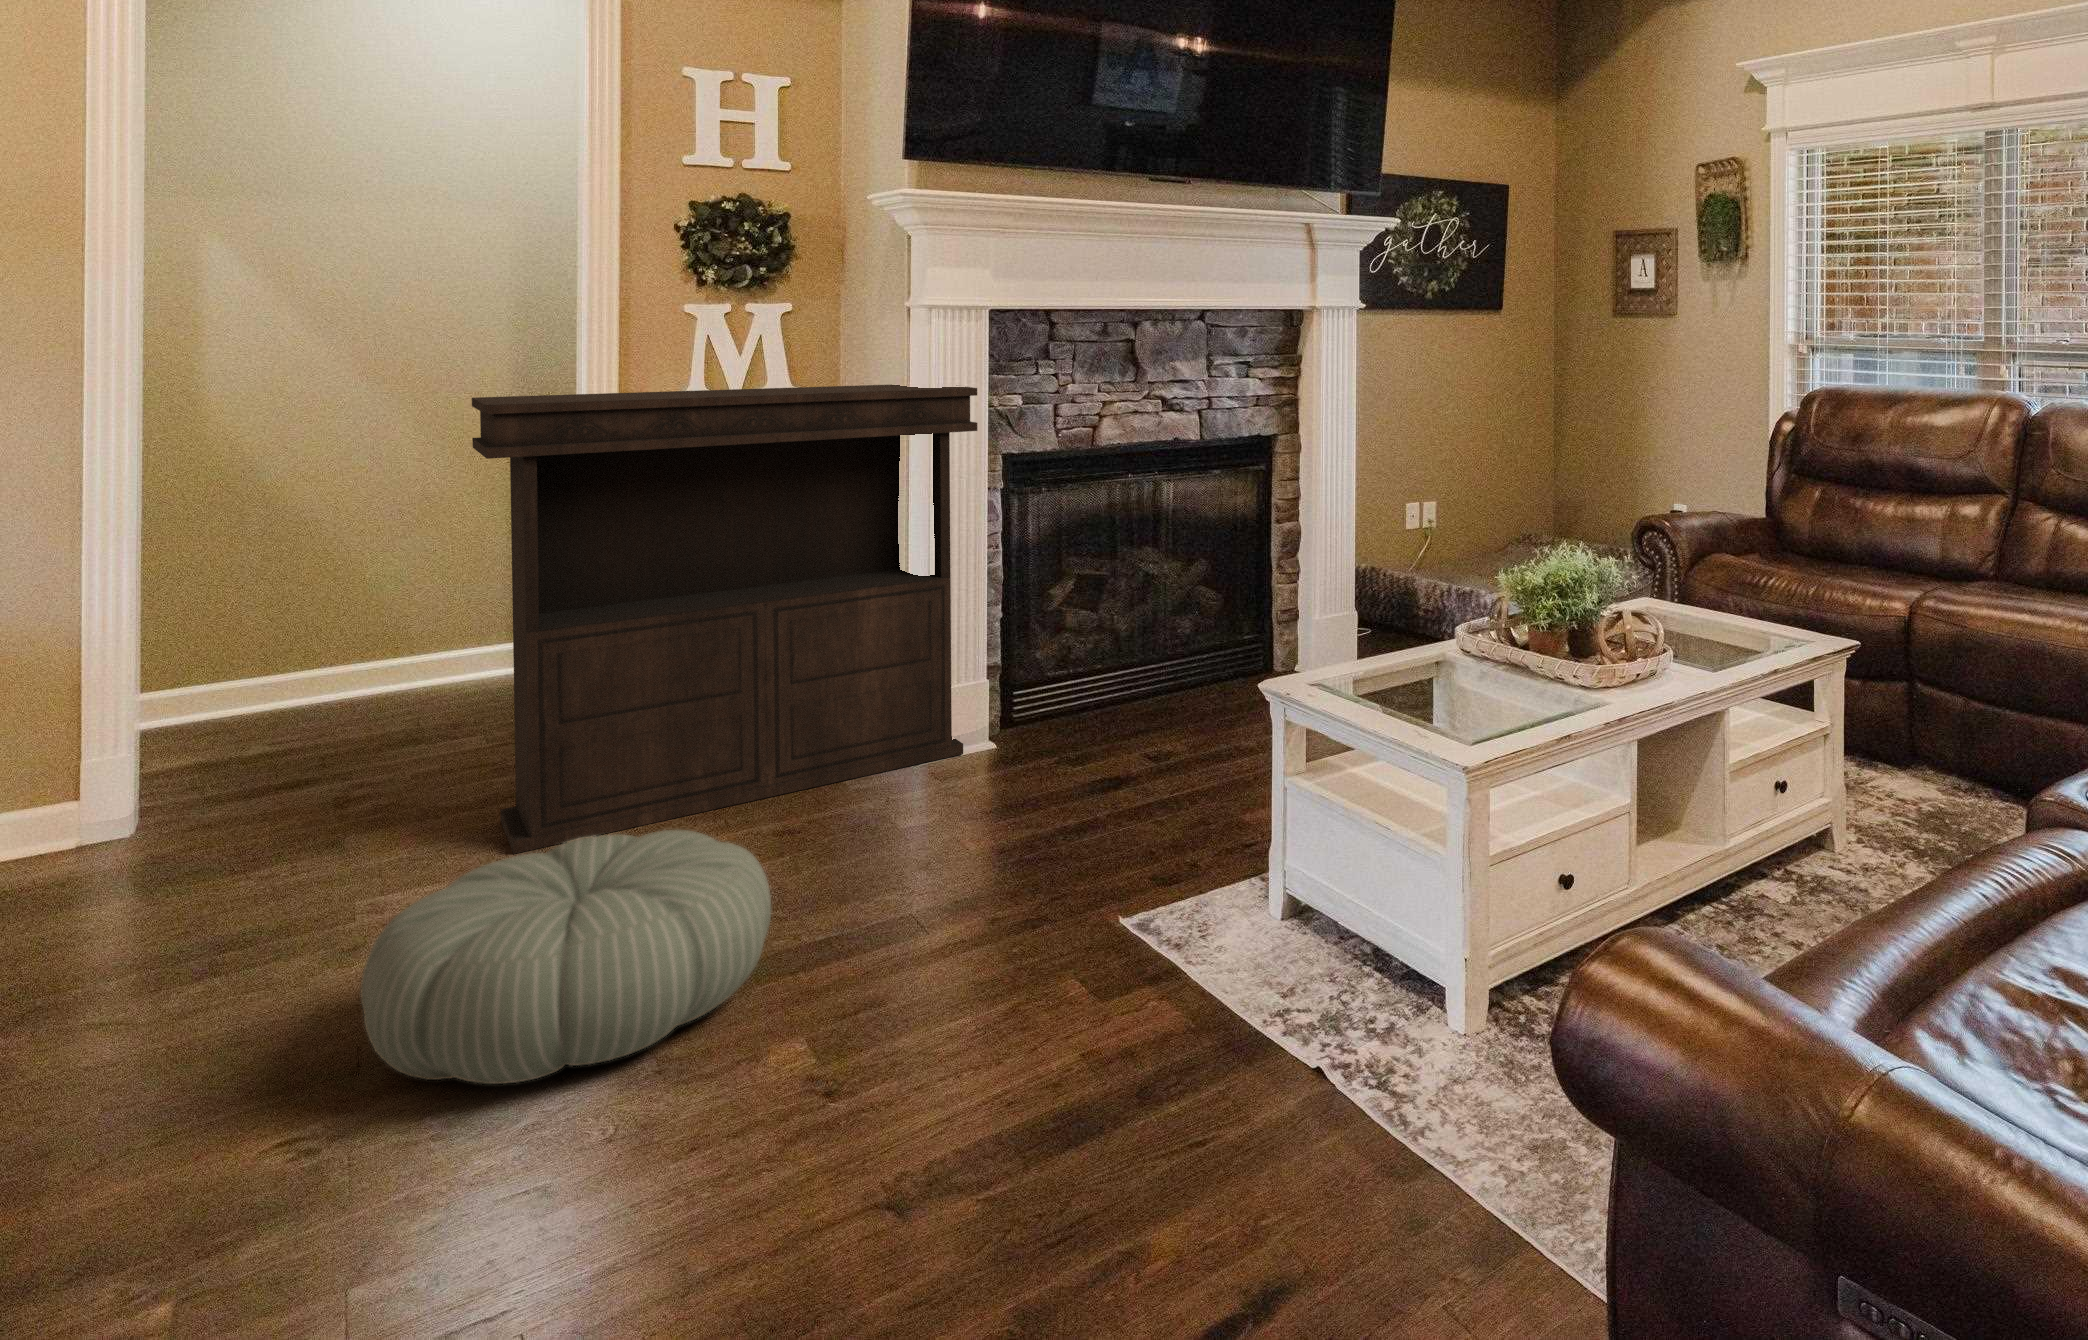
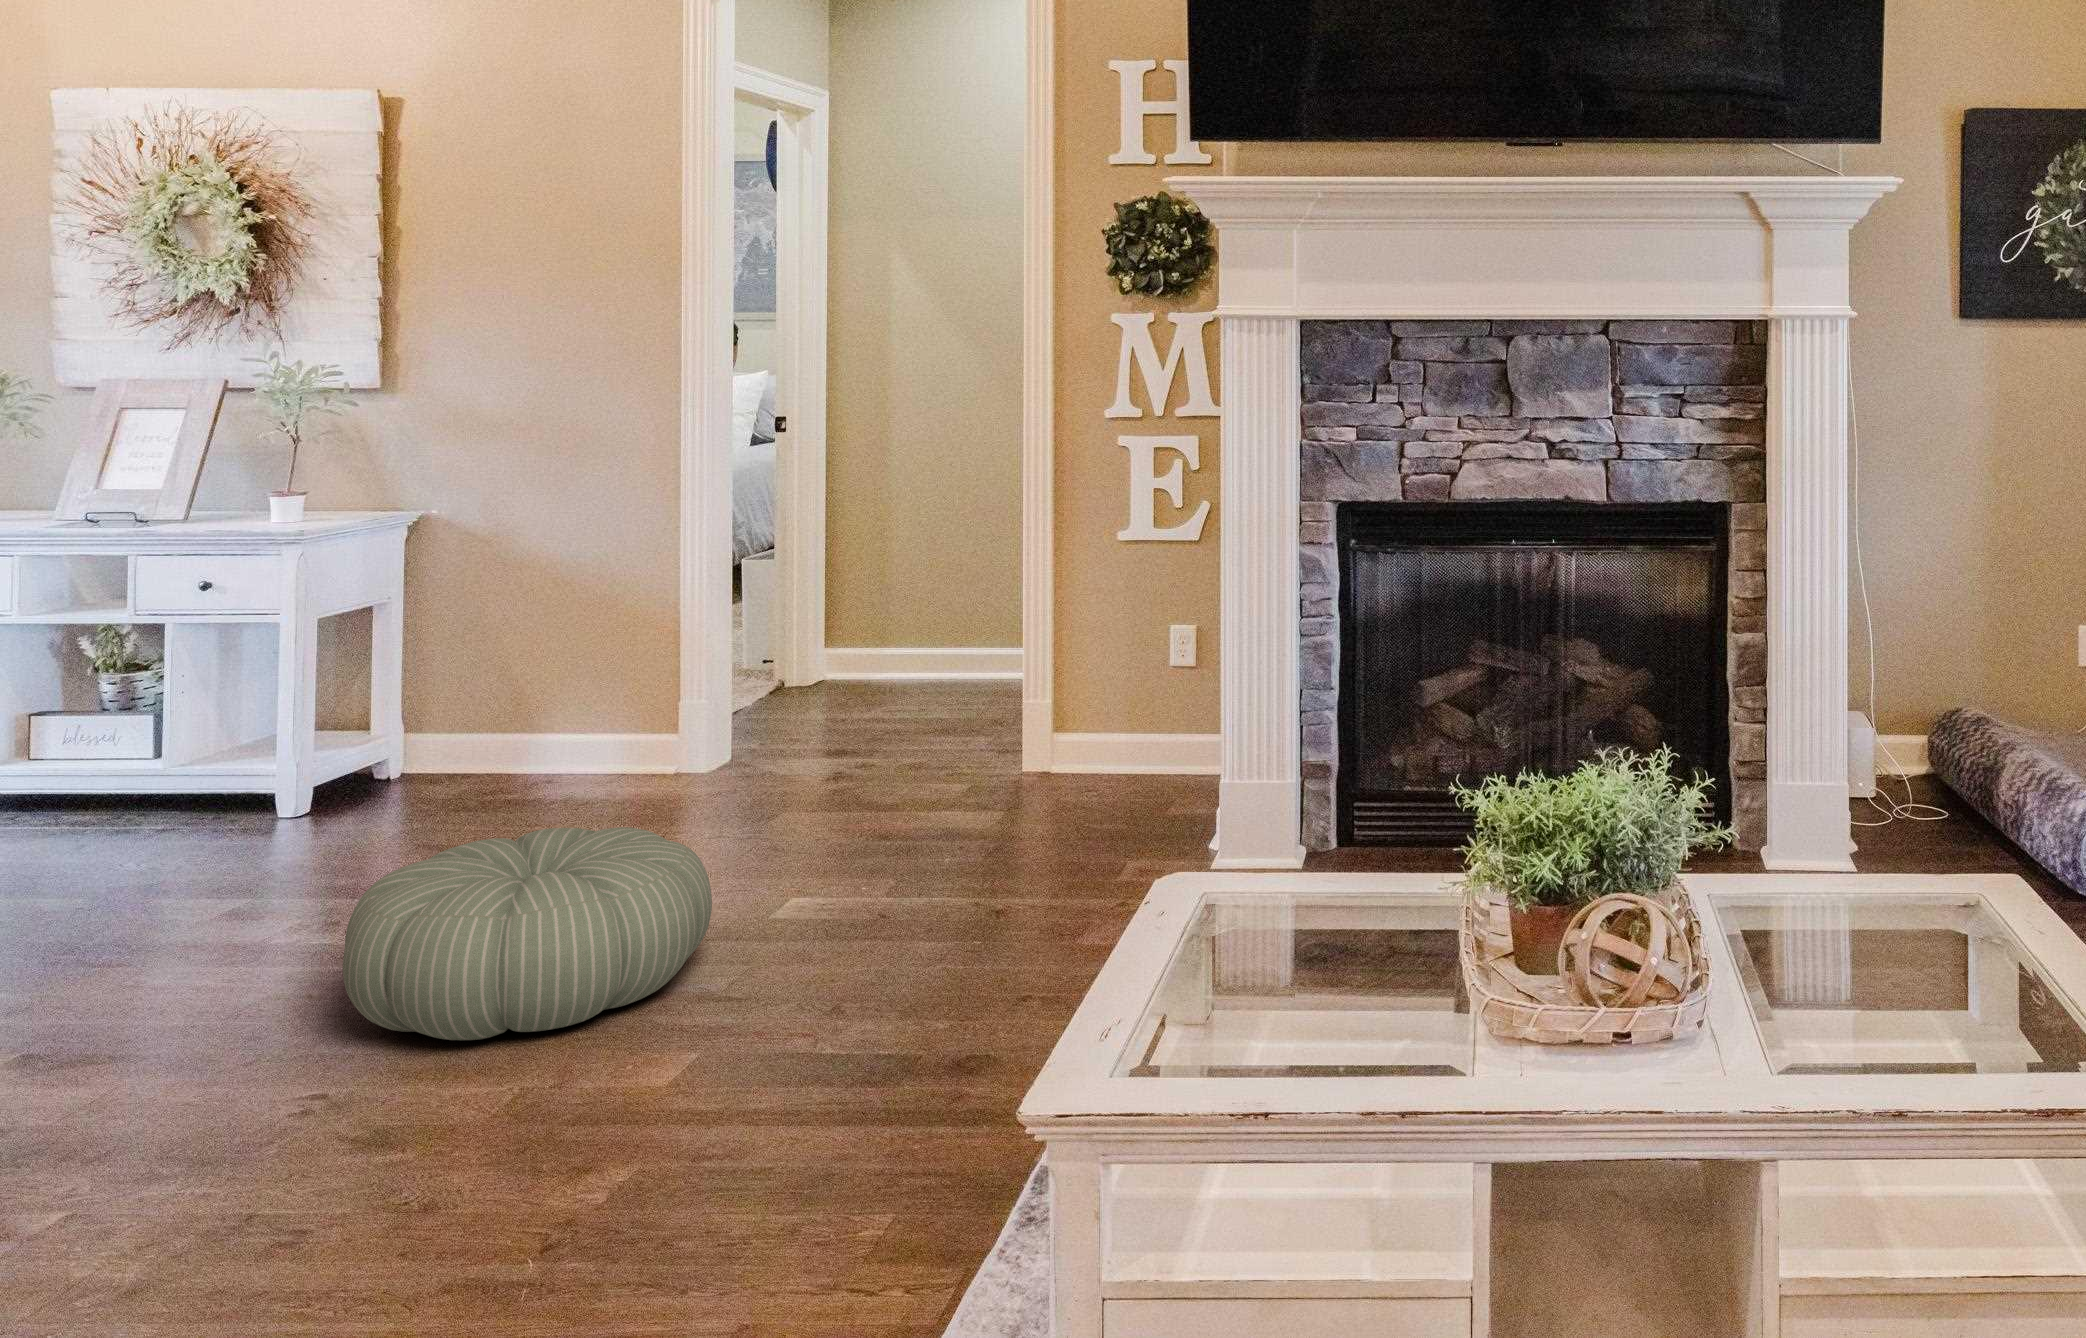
console table: present [472,385,977,854] -> none [788,400,1268,859]

